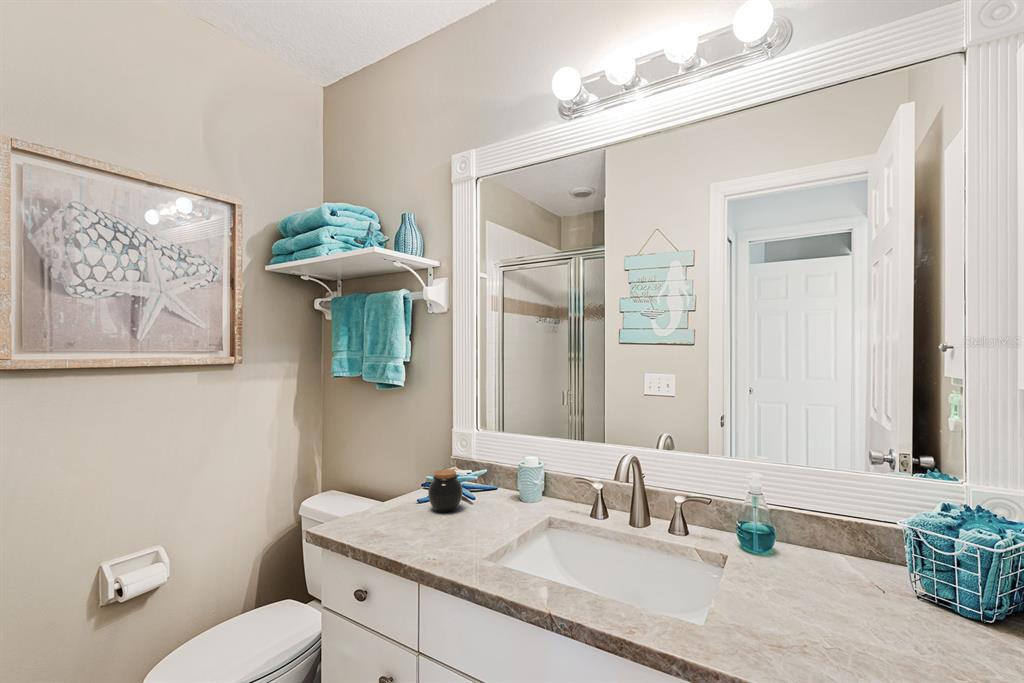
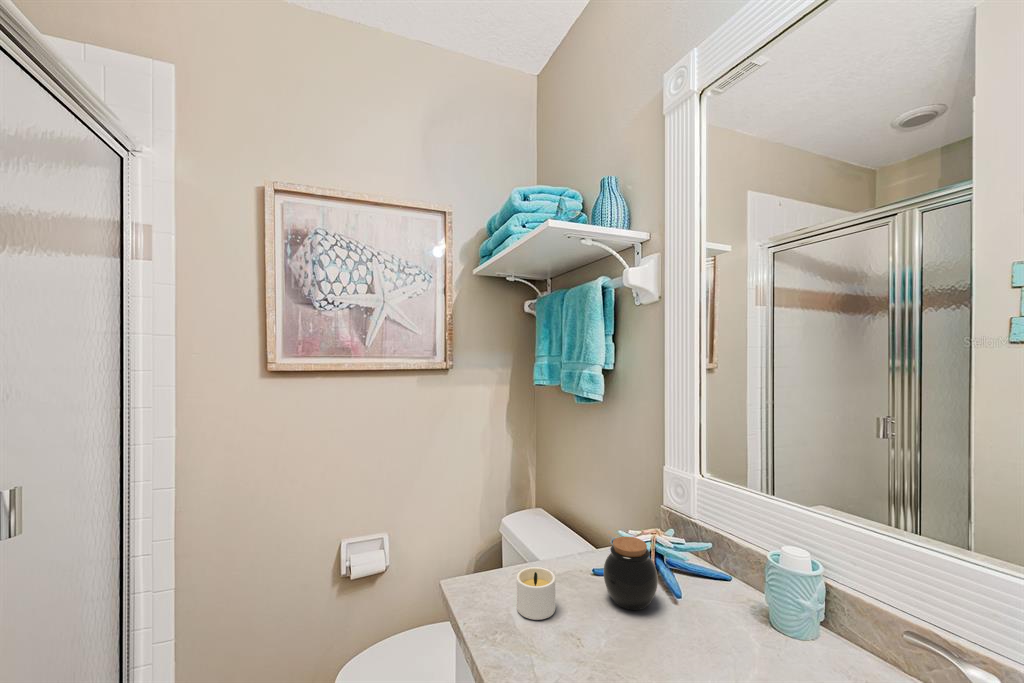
candle: none [375,498,415,529] -> present [517,567,556,620]

